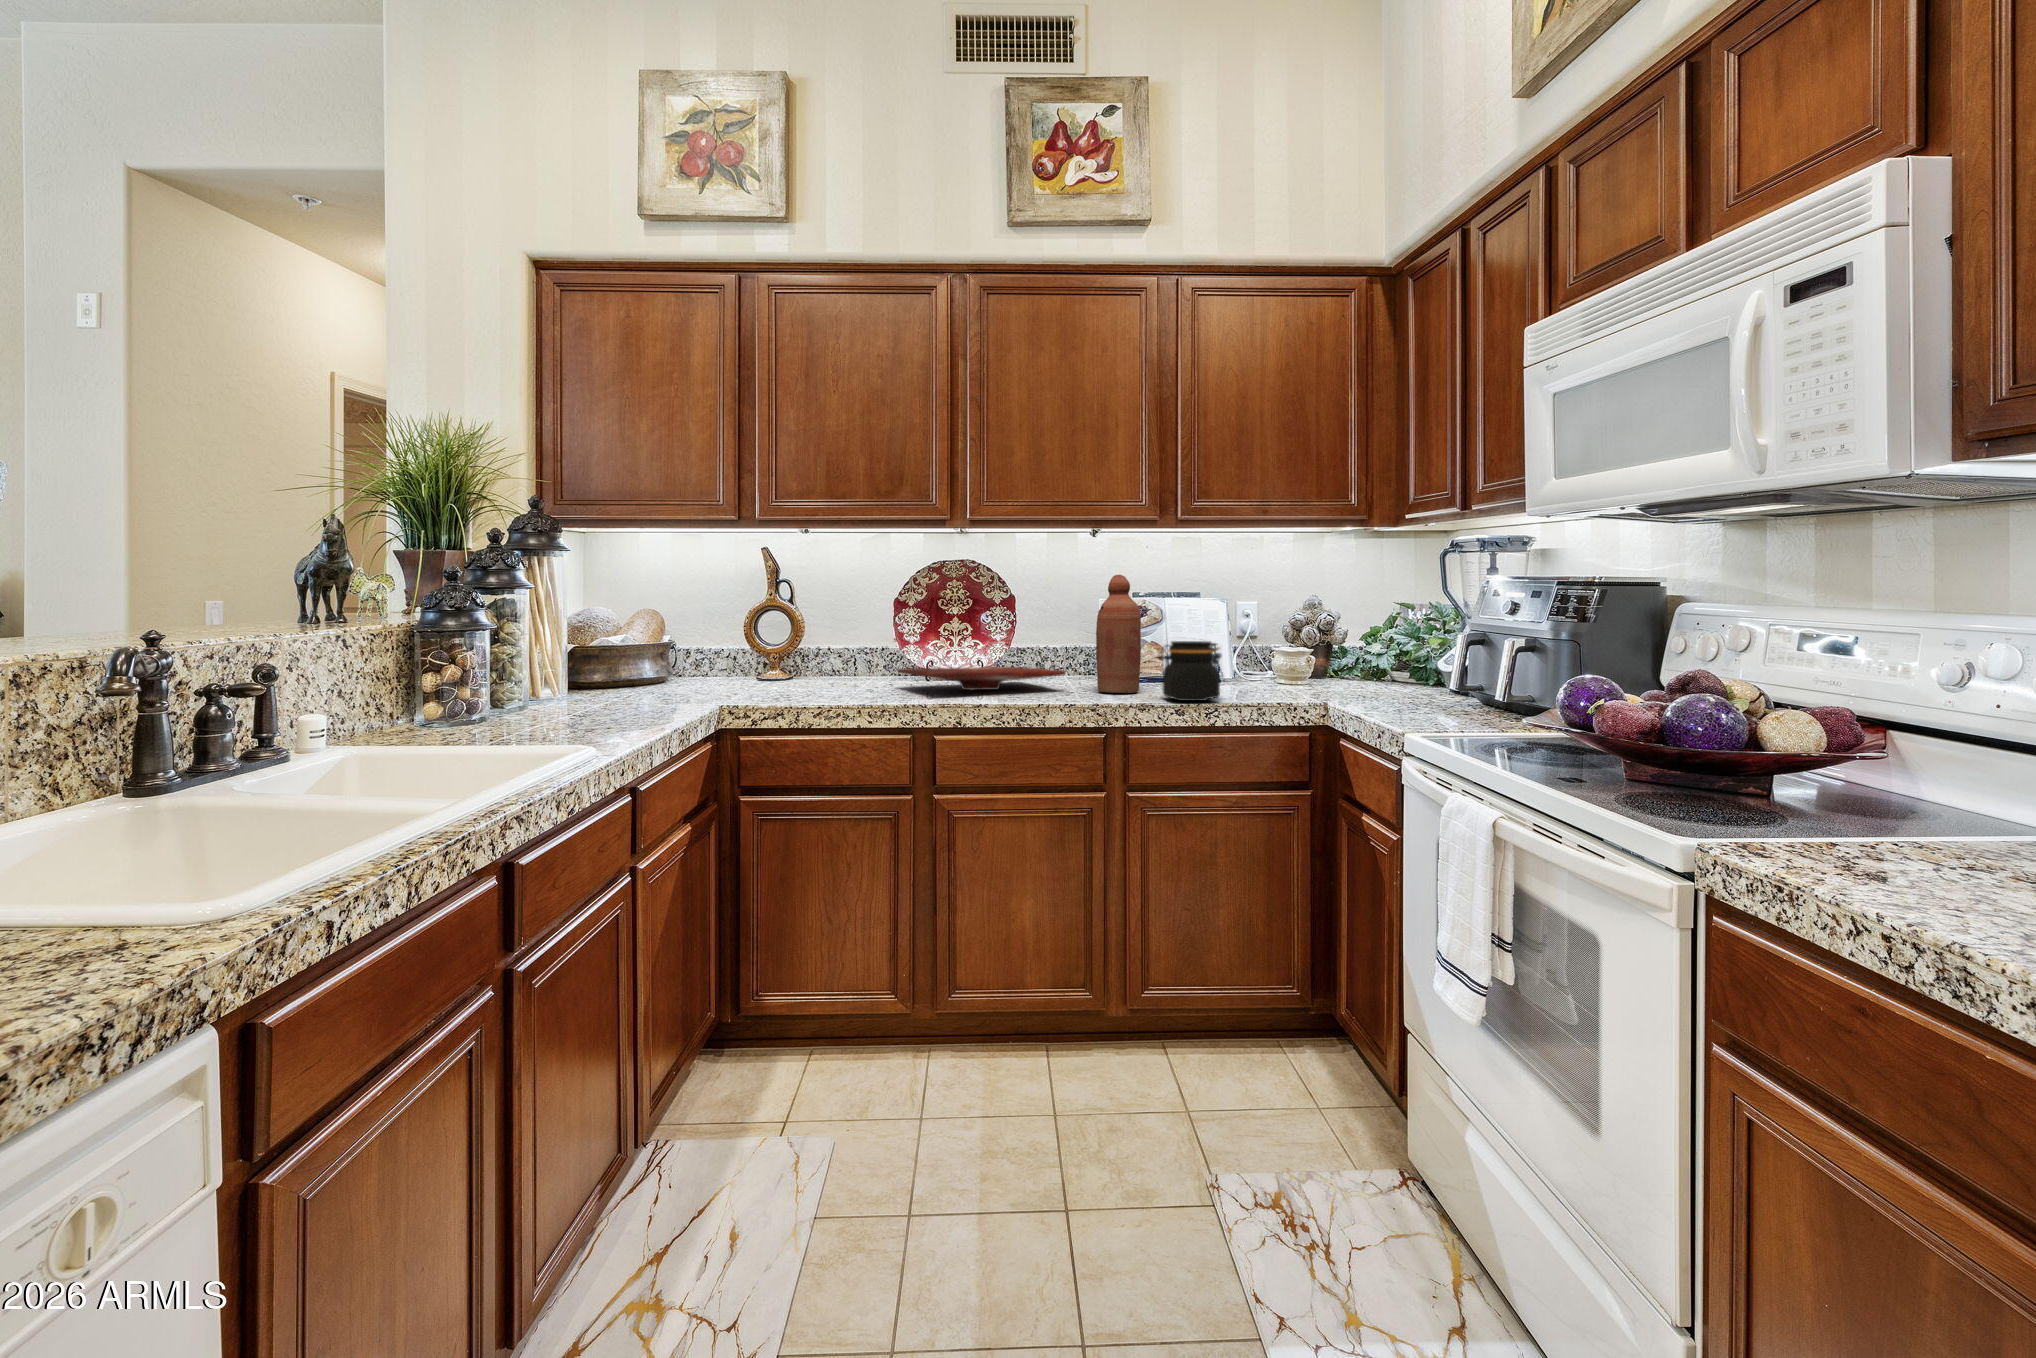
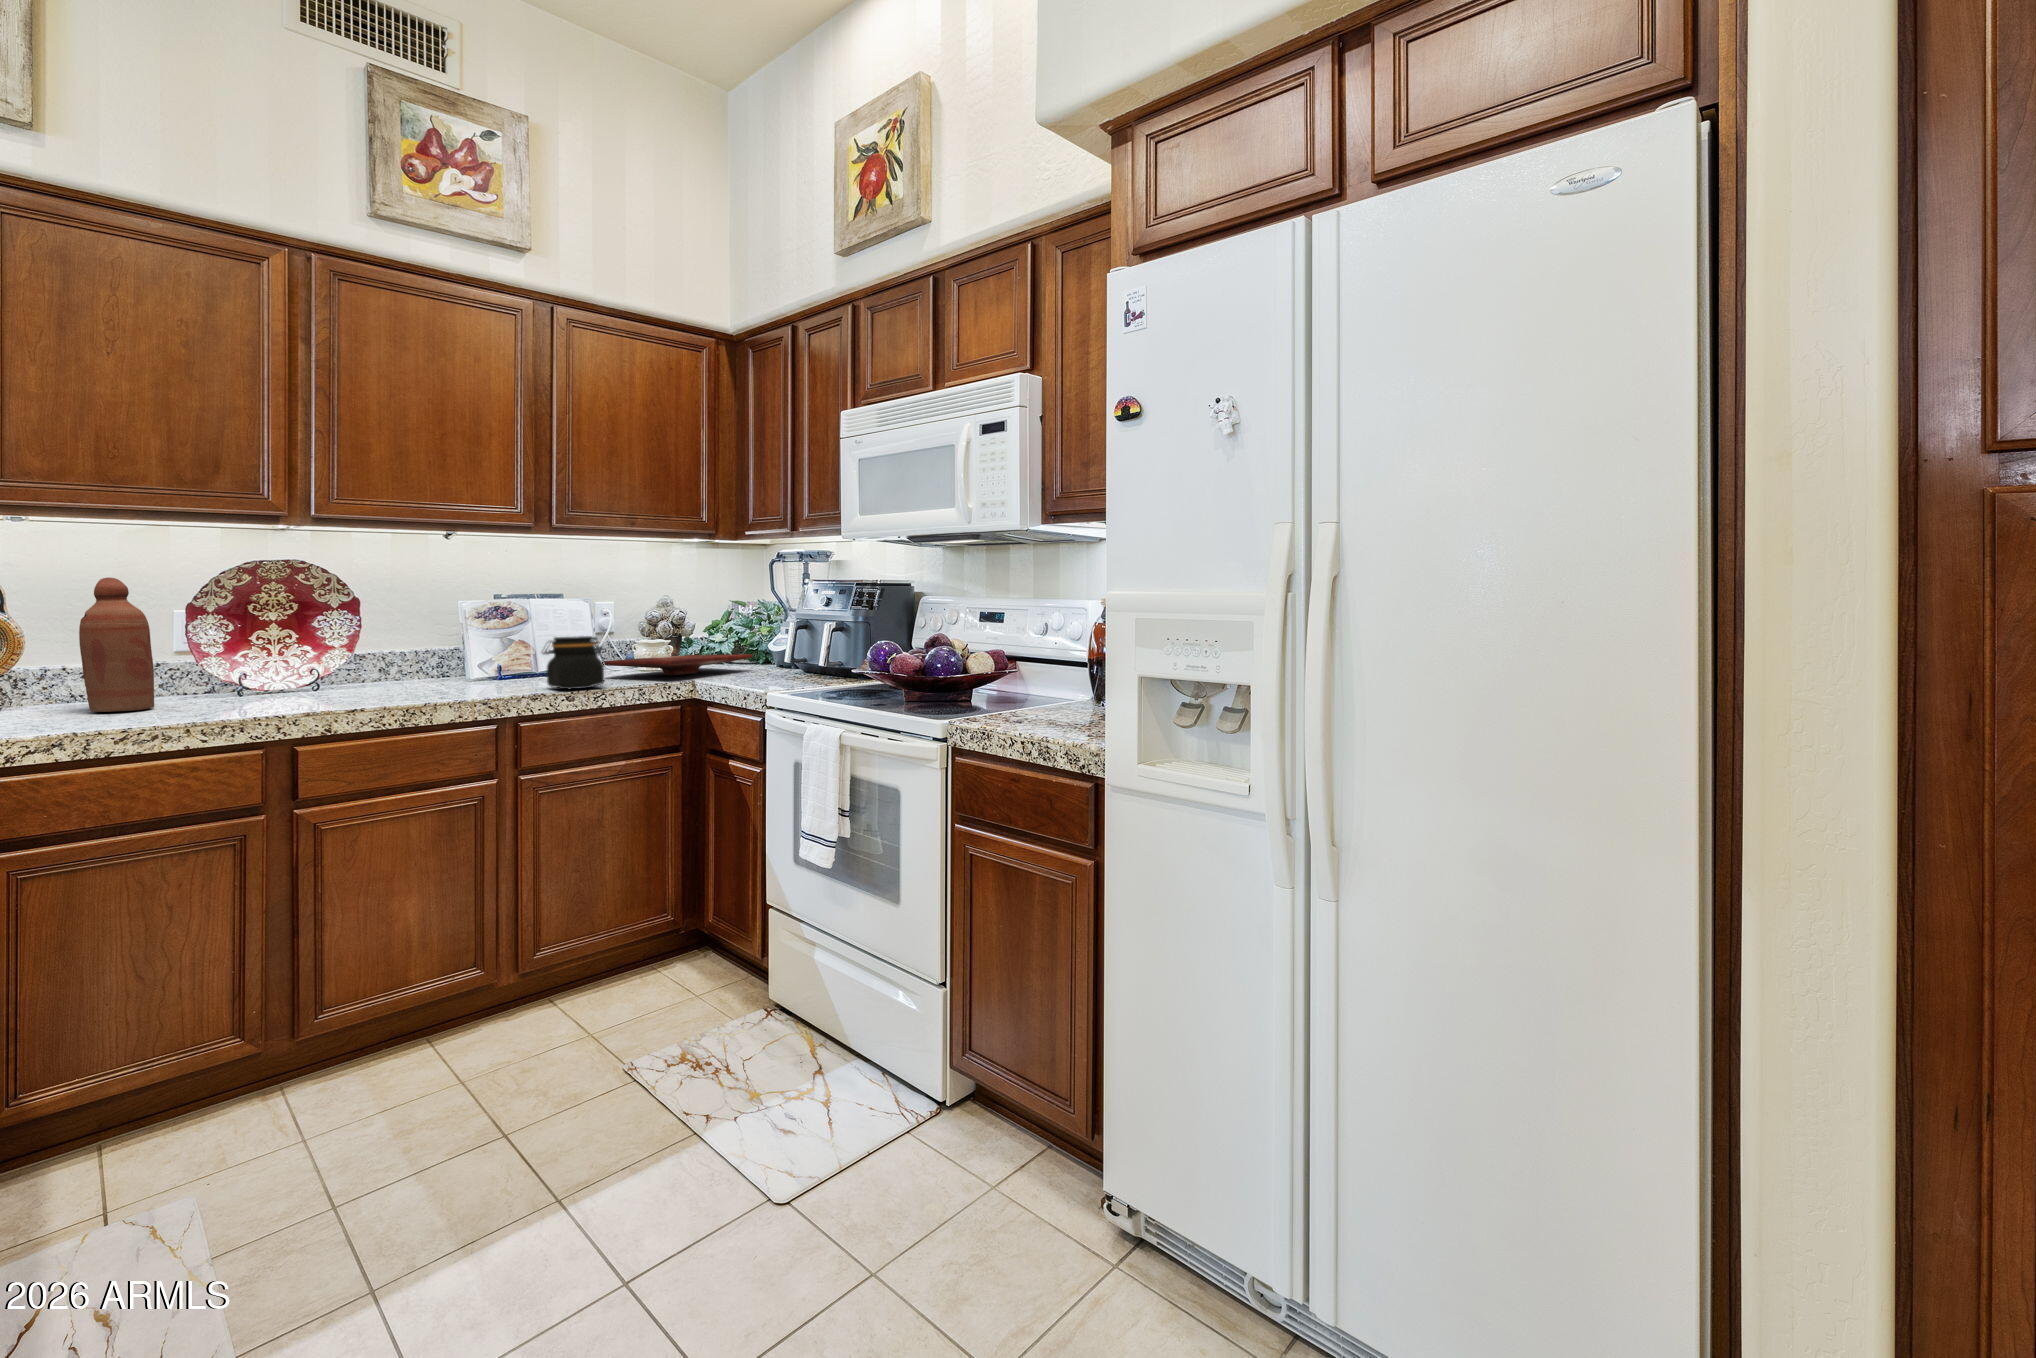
bottle: present [1096,575,1141,693] -> present [79,577,154,712]
cutting board: present [897,667,1066,690] -> present [602,654,753,675]

